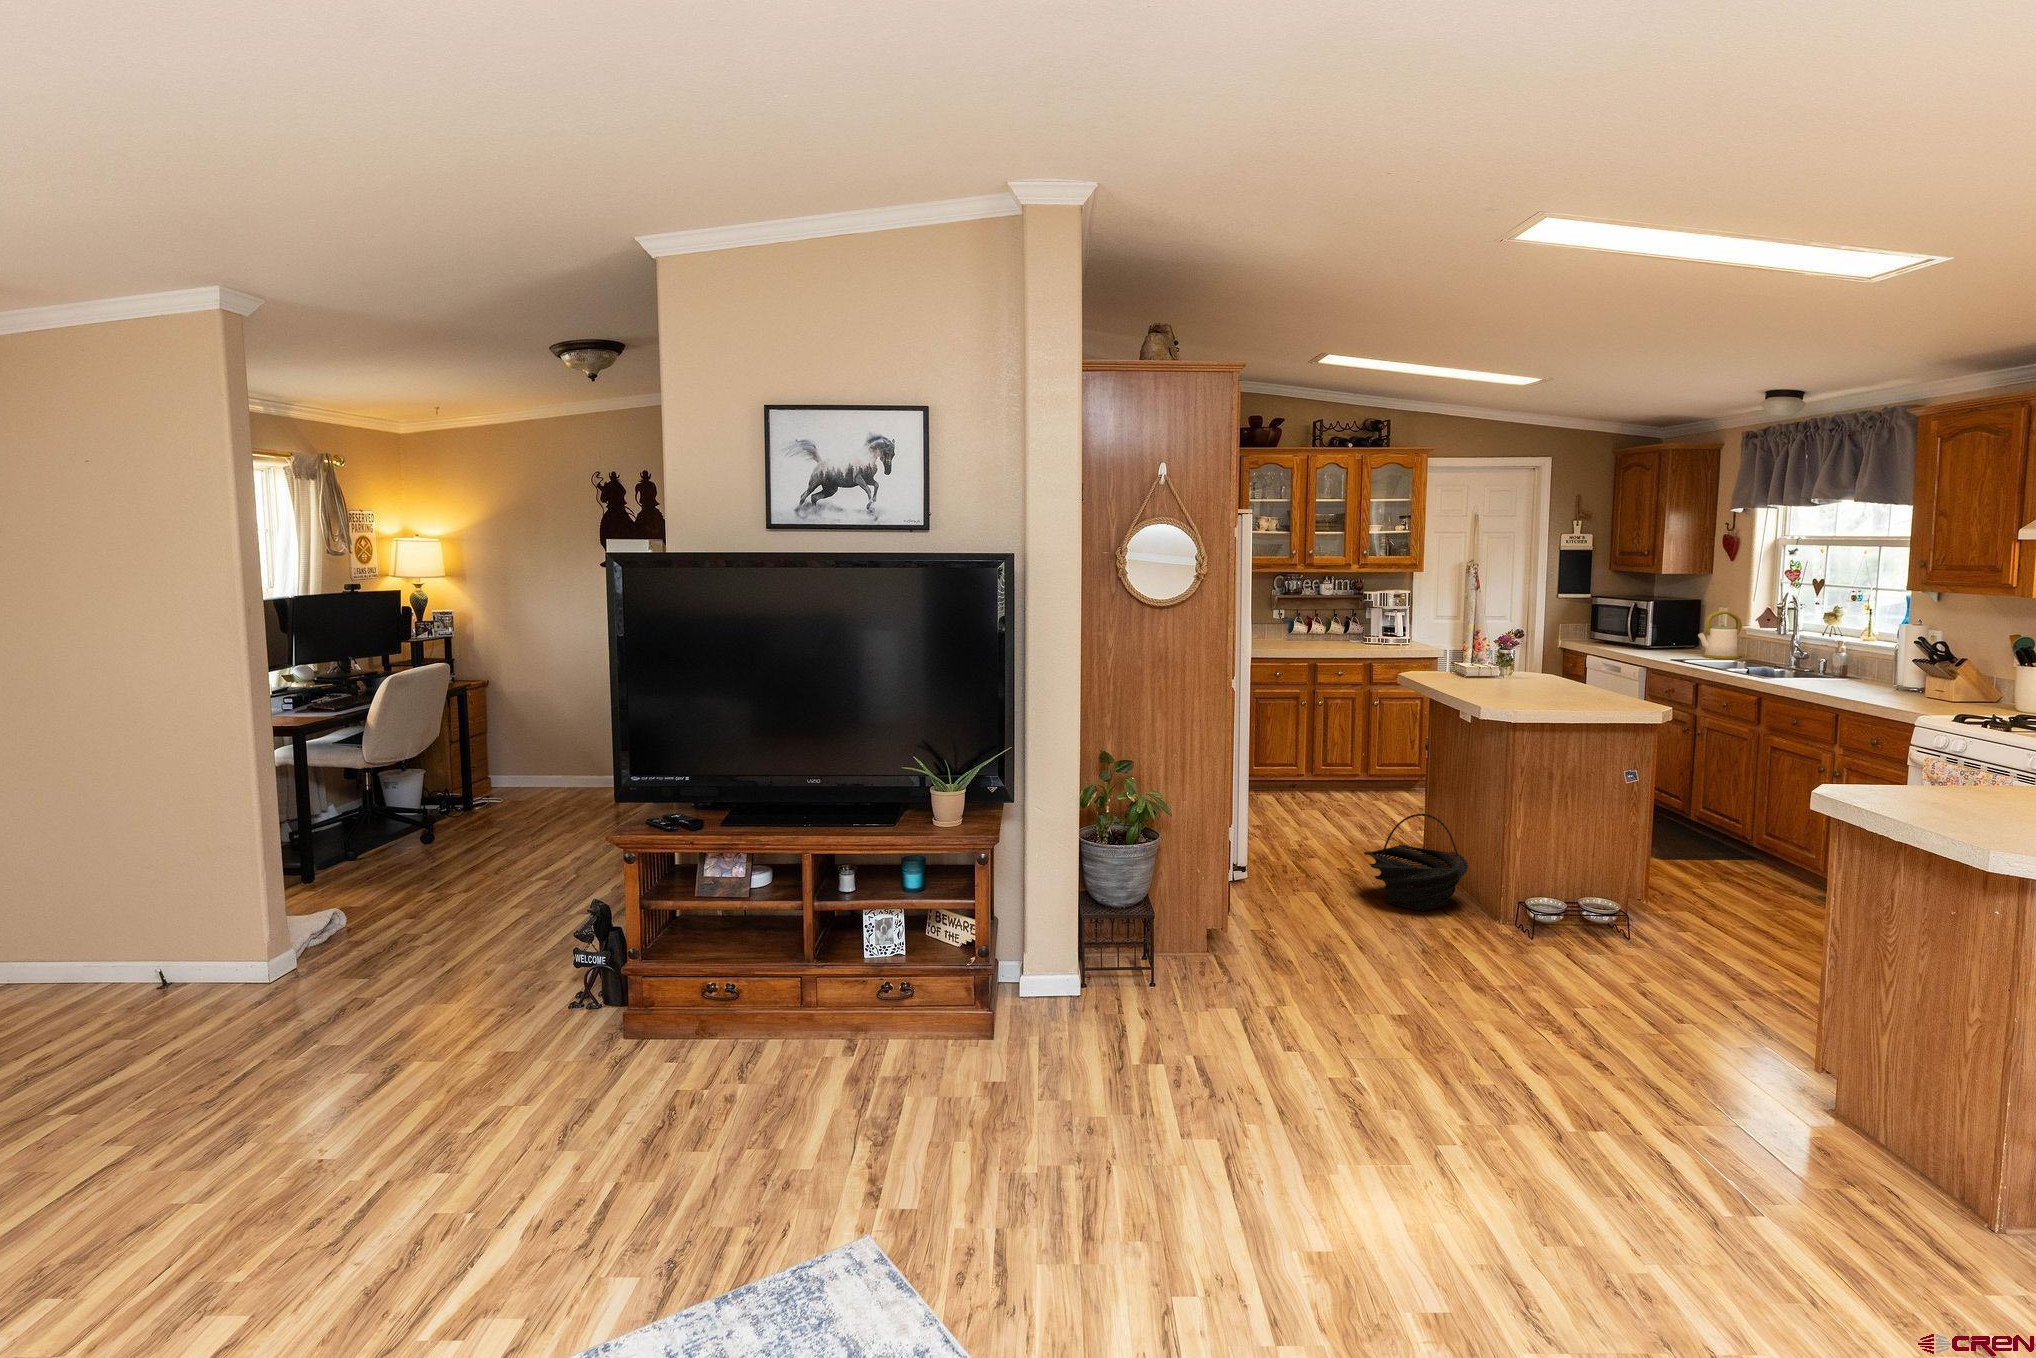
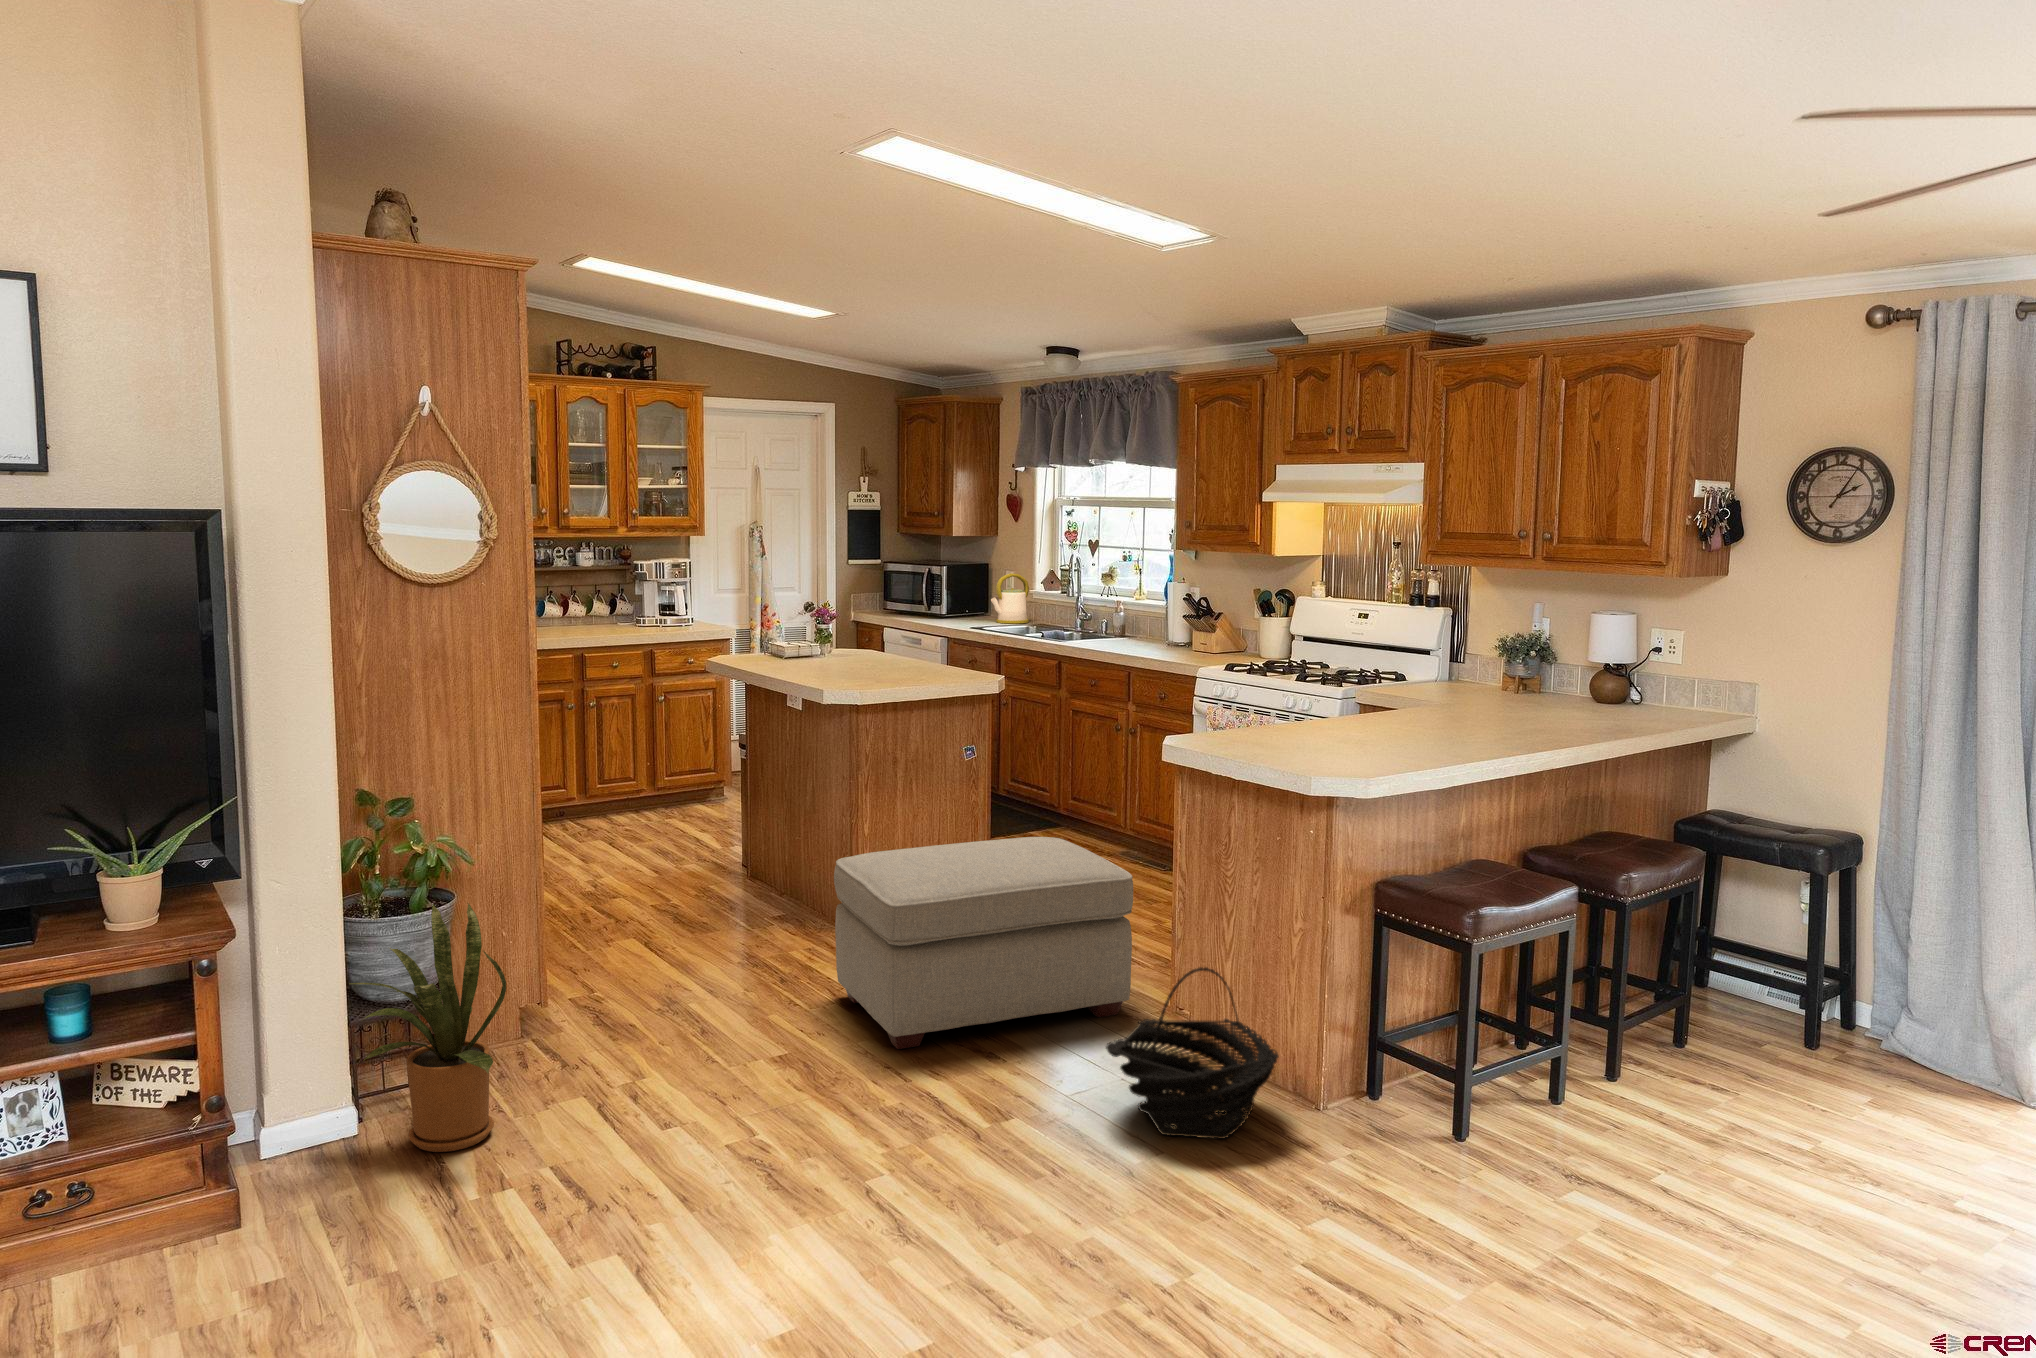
basket: present [1364,814,1468,911] -> present [1106,967,1279,1139]
house plant: none [1066,844,1176,1029] -> present [351,903,506,1152]
ottoman: none [1468,855,1777,1050] -> present [834,837,1133,1049]

